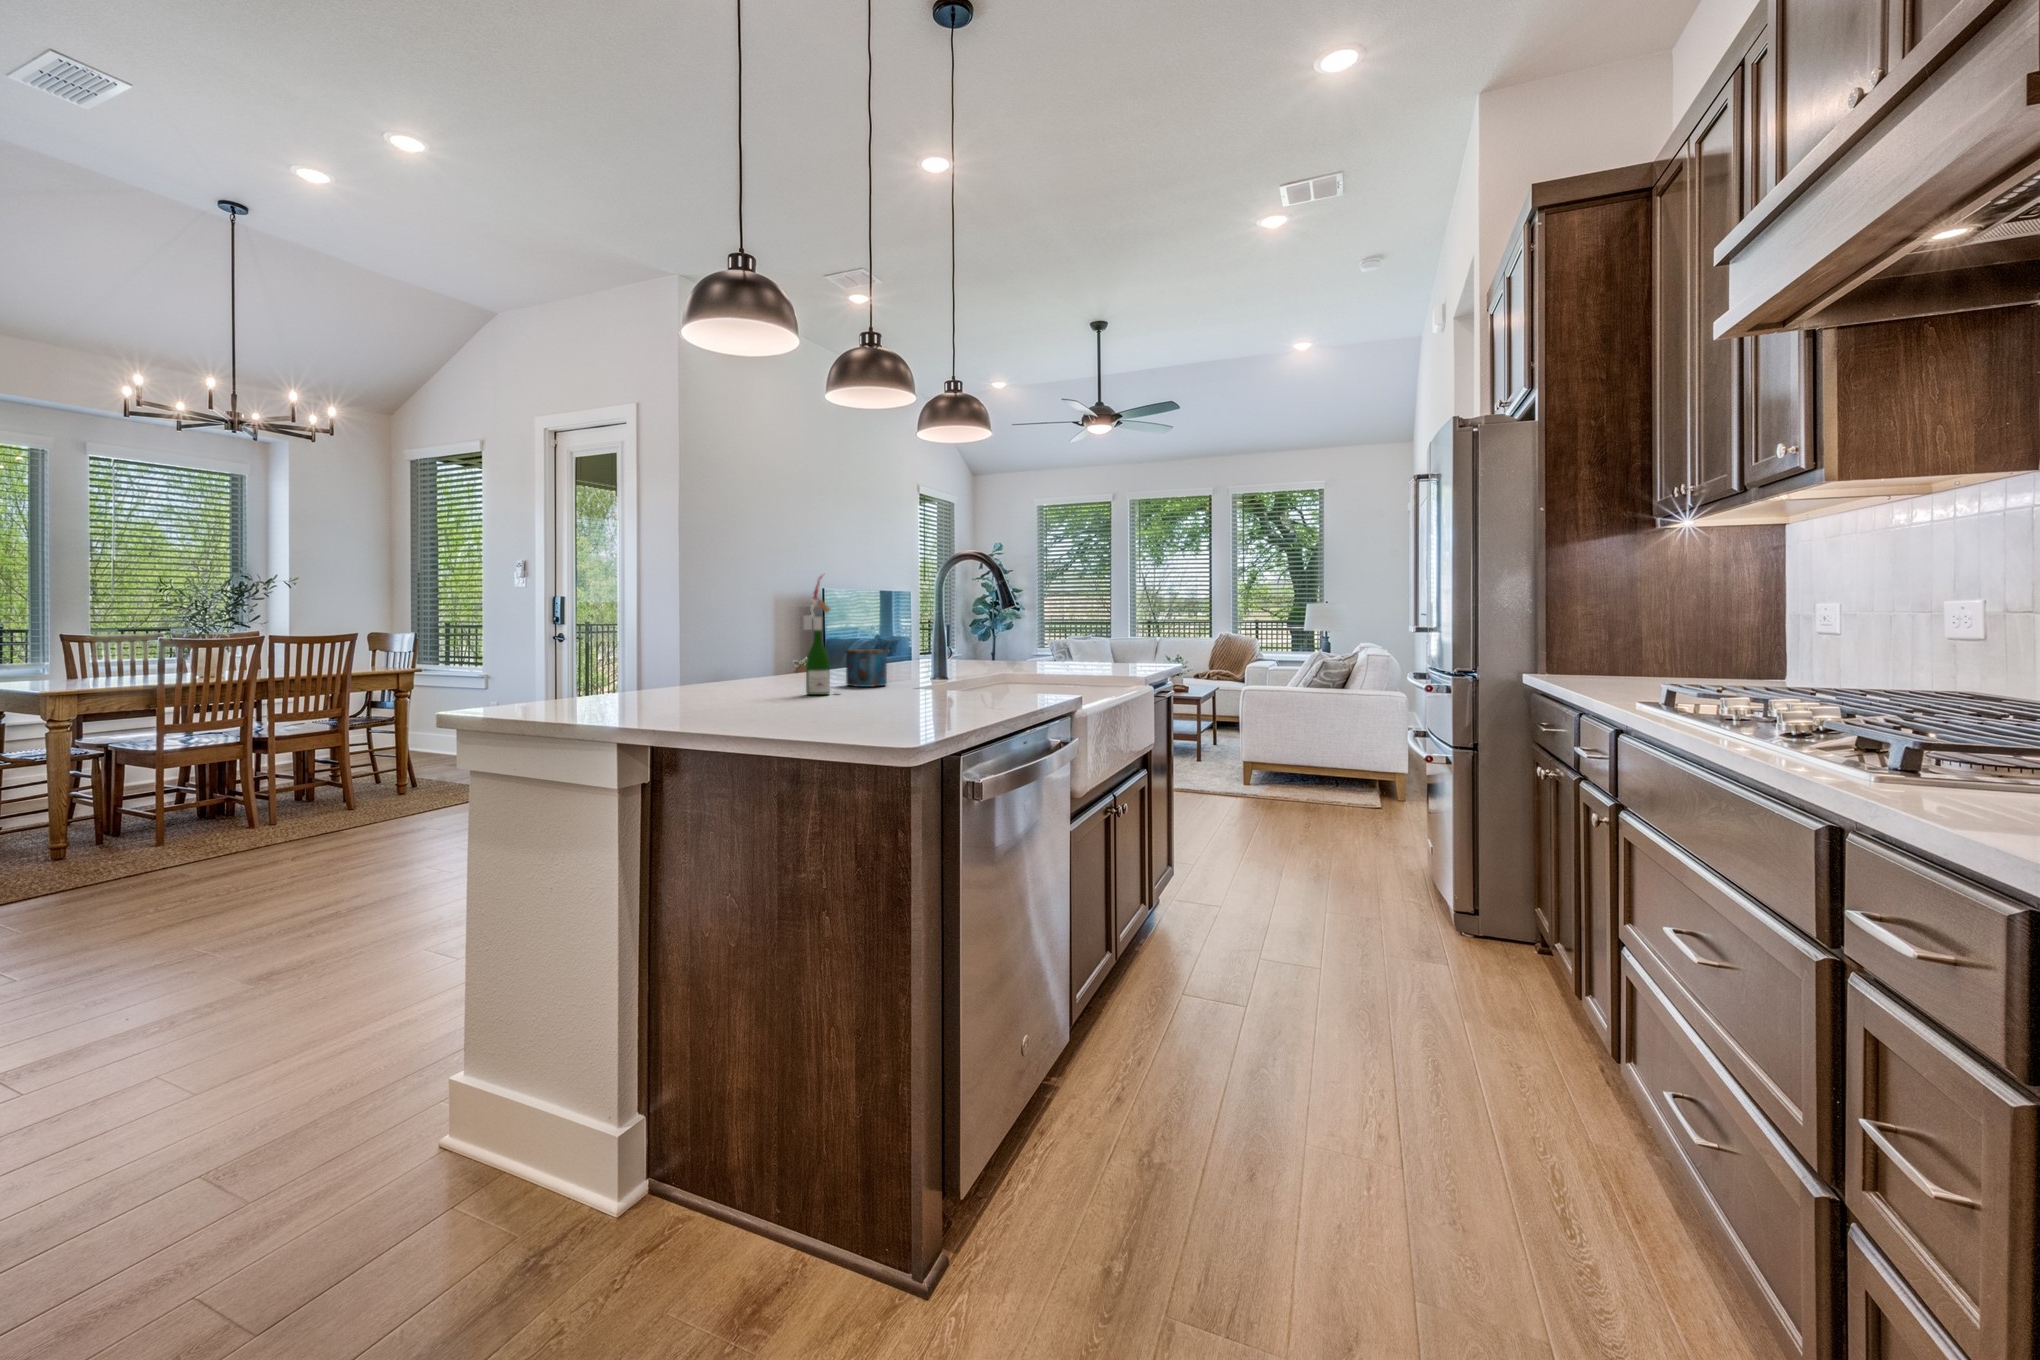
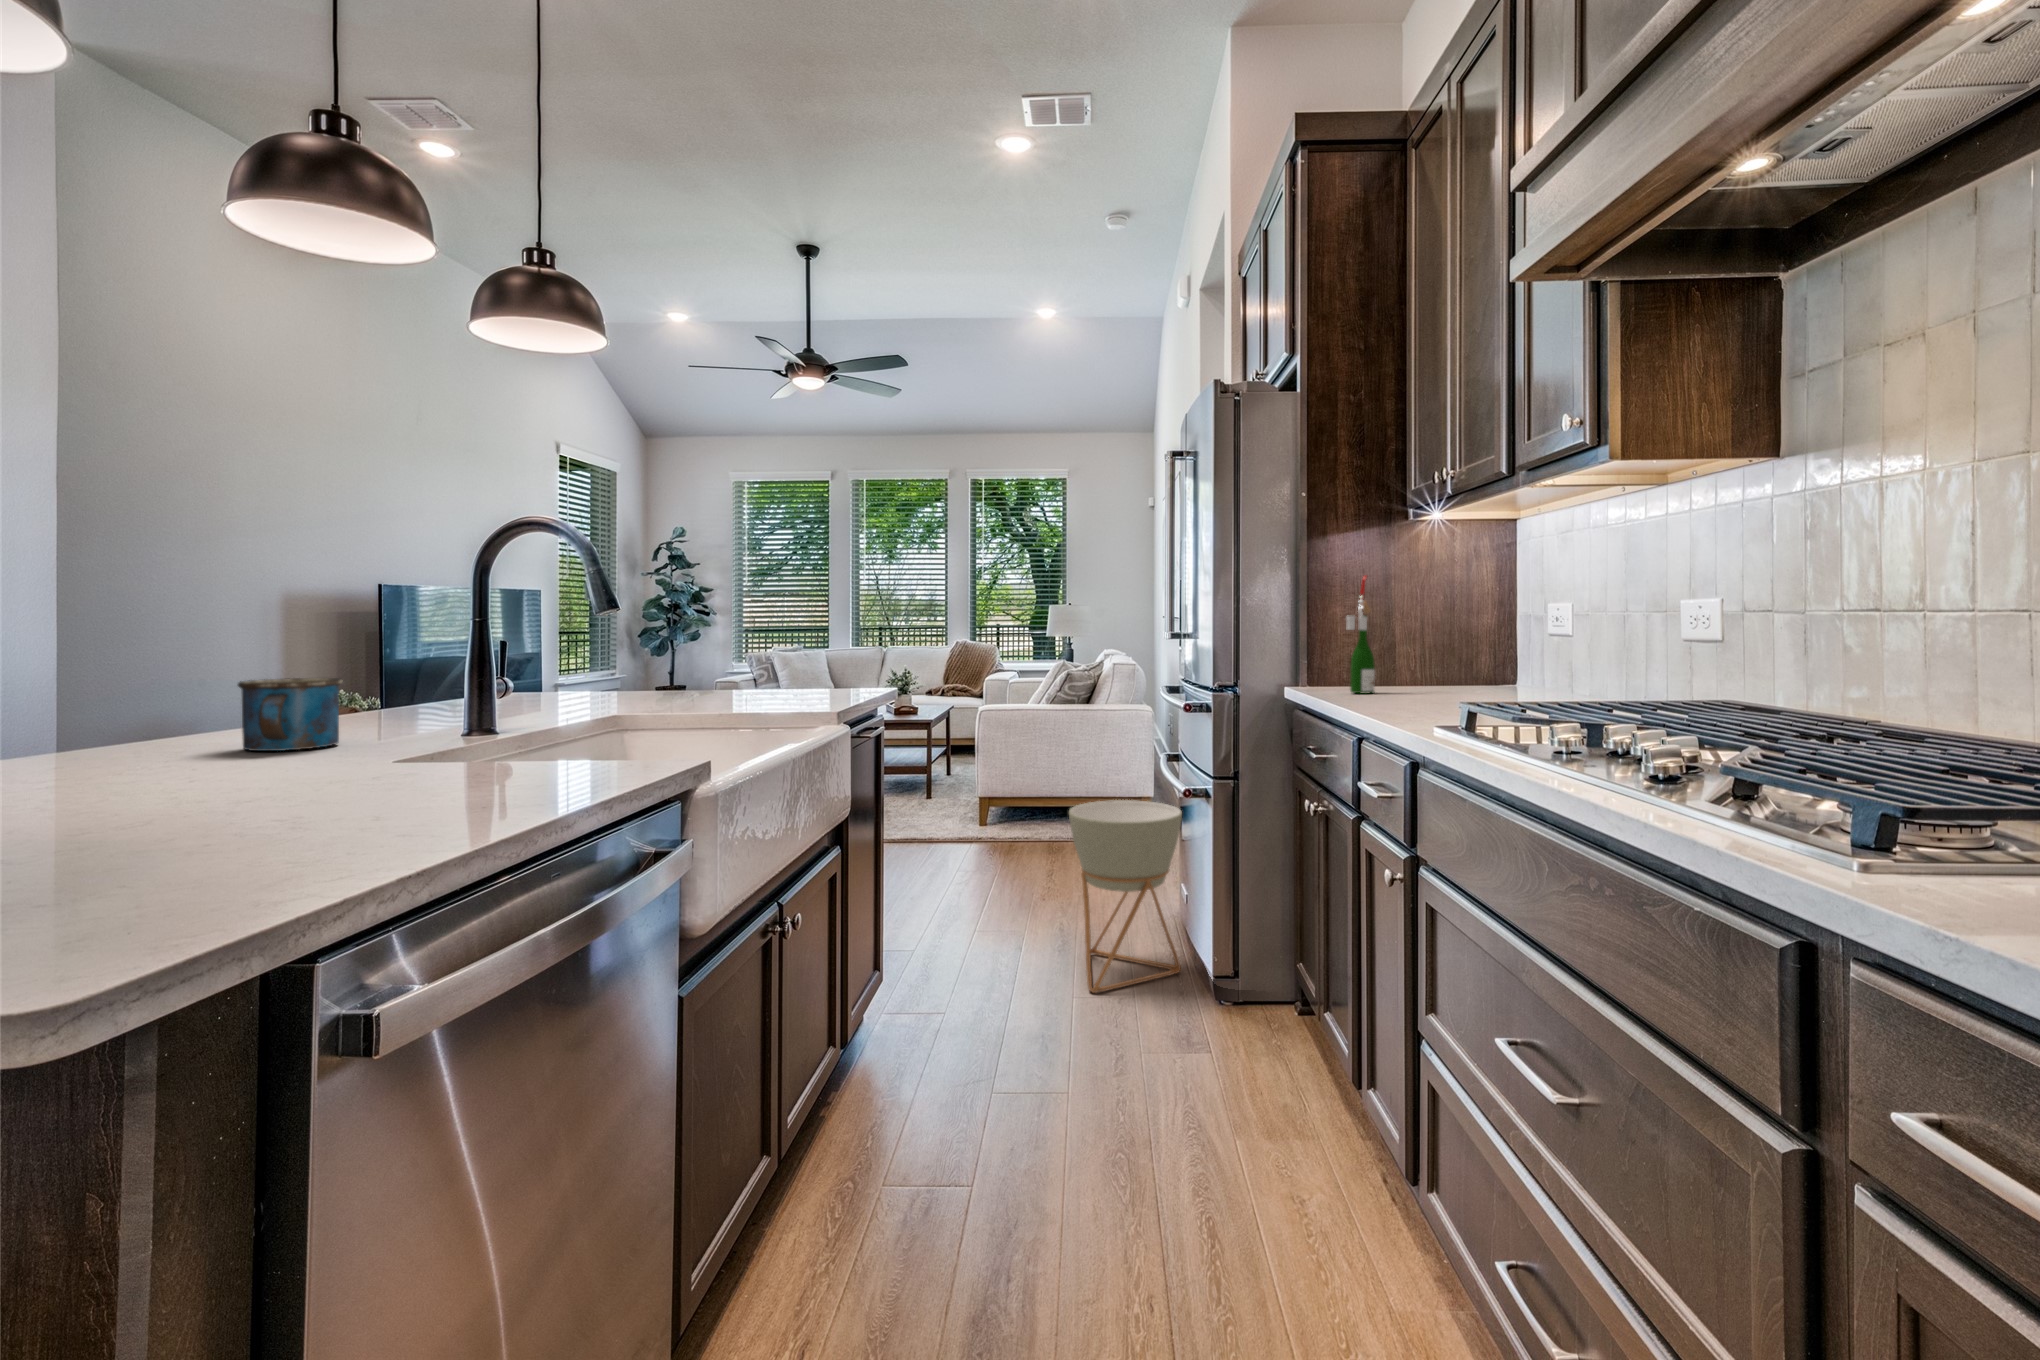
wine bottle: present [803,576,839,695] -> present [1346,575,1375,694]
planter: none [1322,762,1425,911] -> present [1069,800,1182,993]

